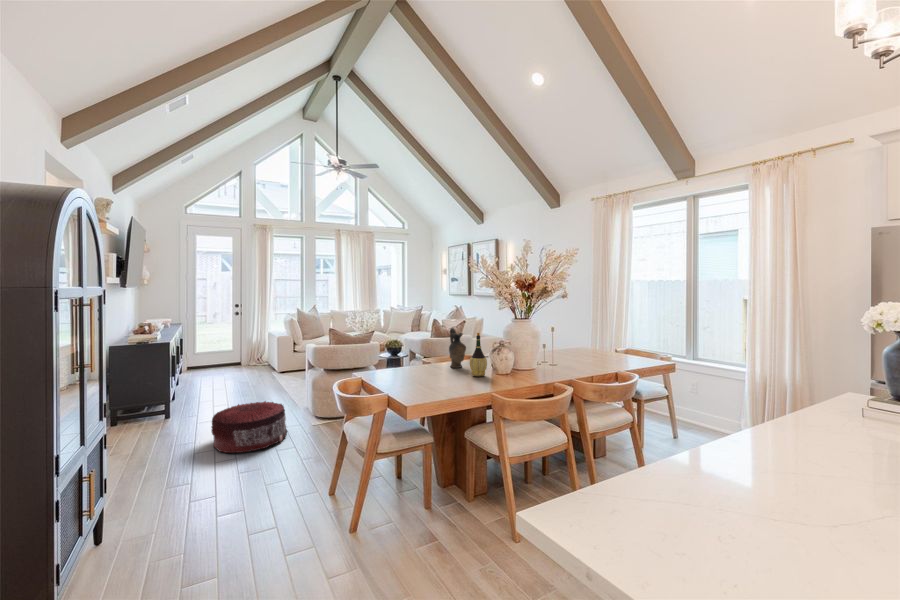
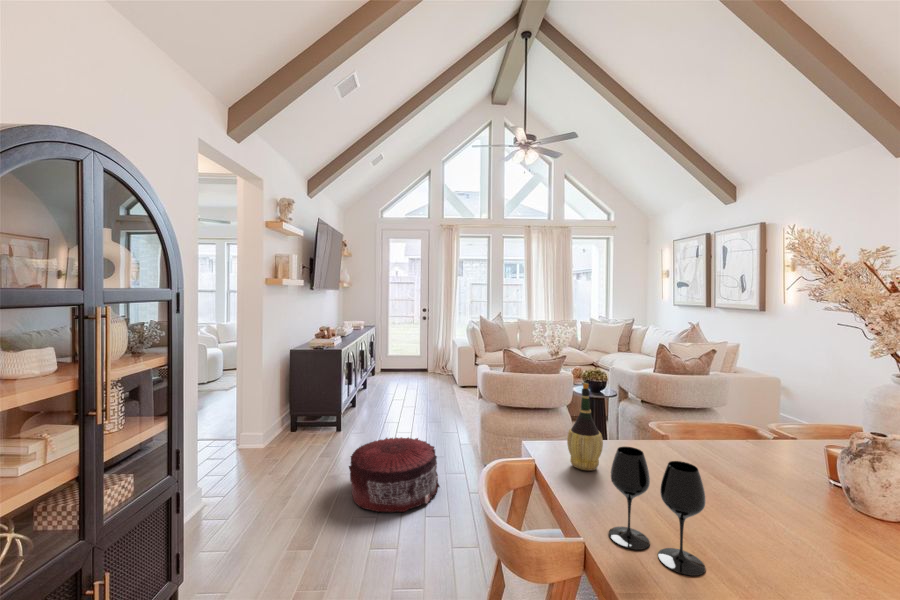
ceramic pitcher: present [449,328,466,368] -> none [712,377,756,465]
wine bottle: present [470,333,487,376] -> present [567,383,603,471]
wine glass: none [401,353,436,393] -> present [609,447,706,576]

